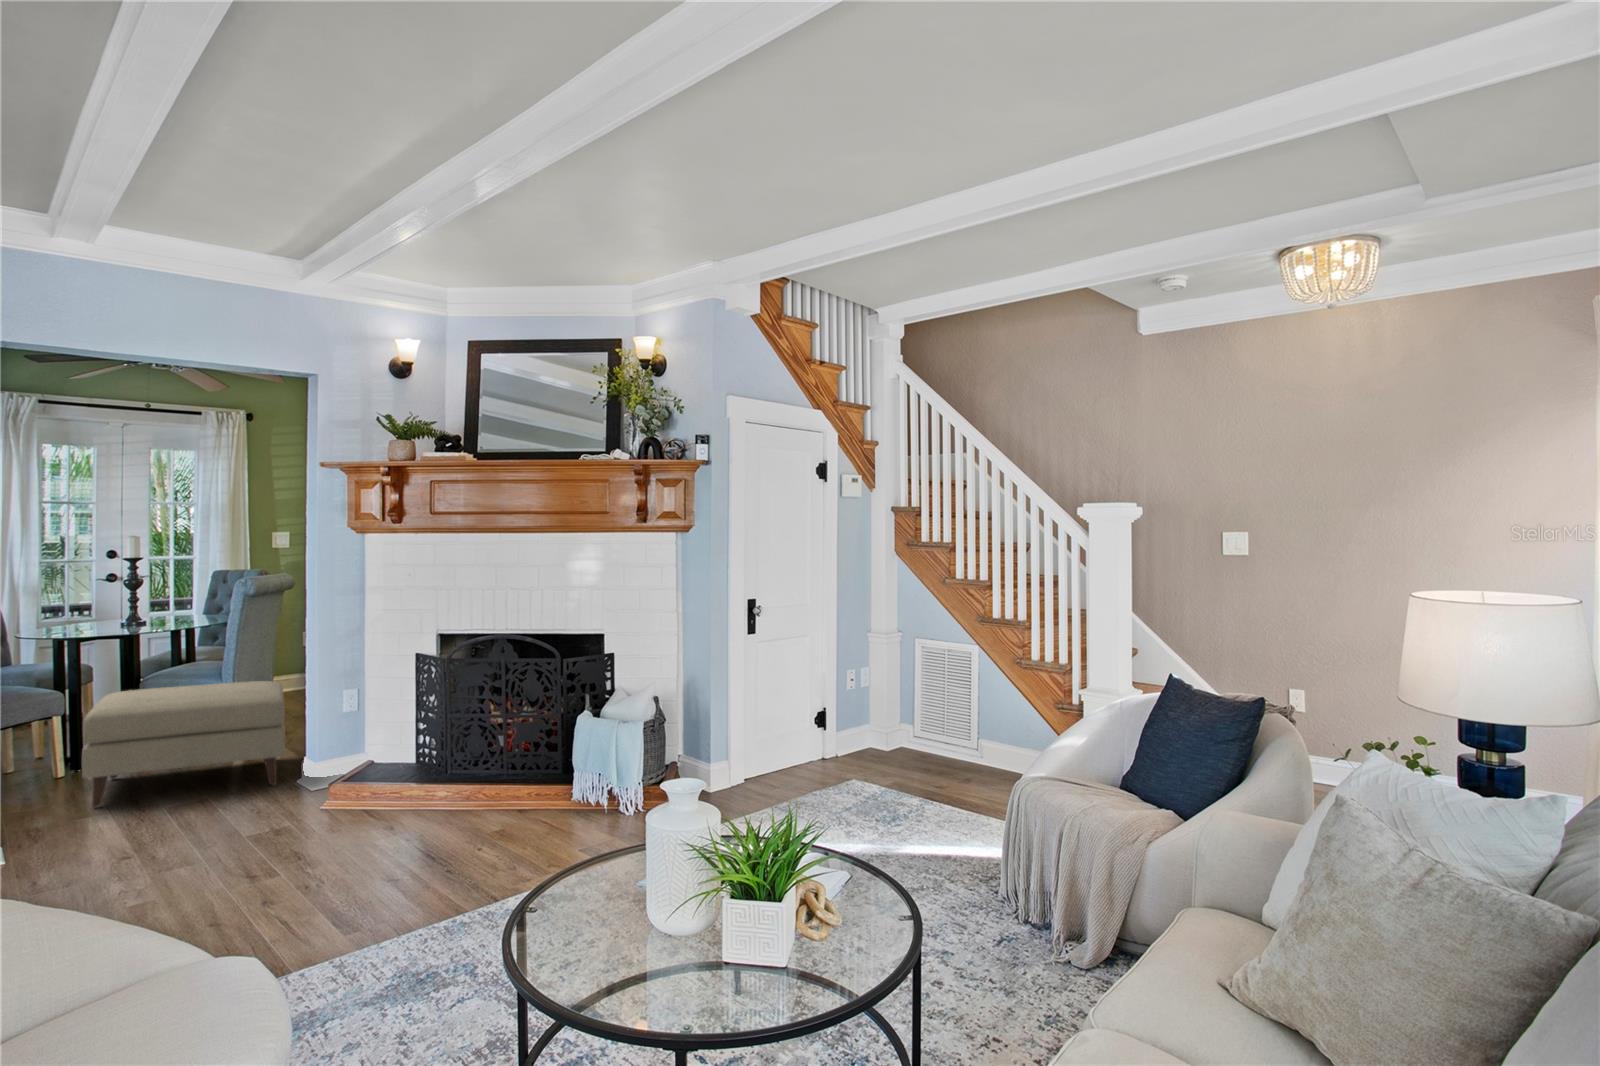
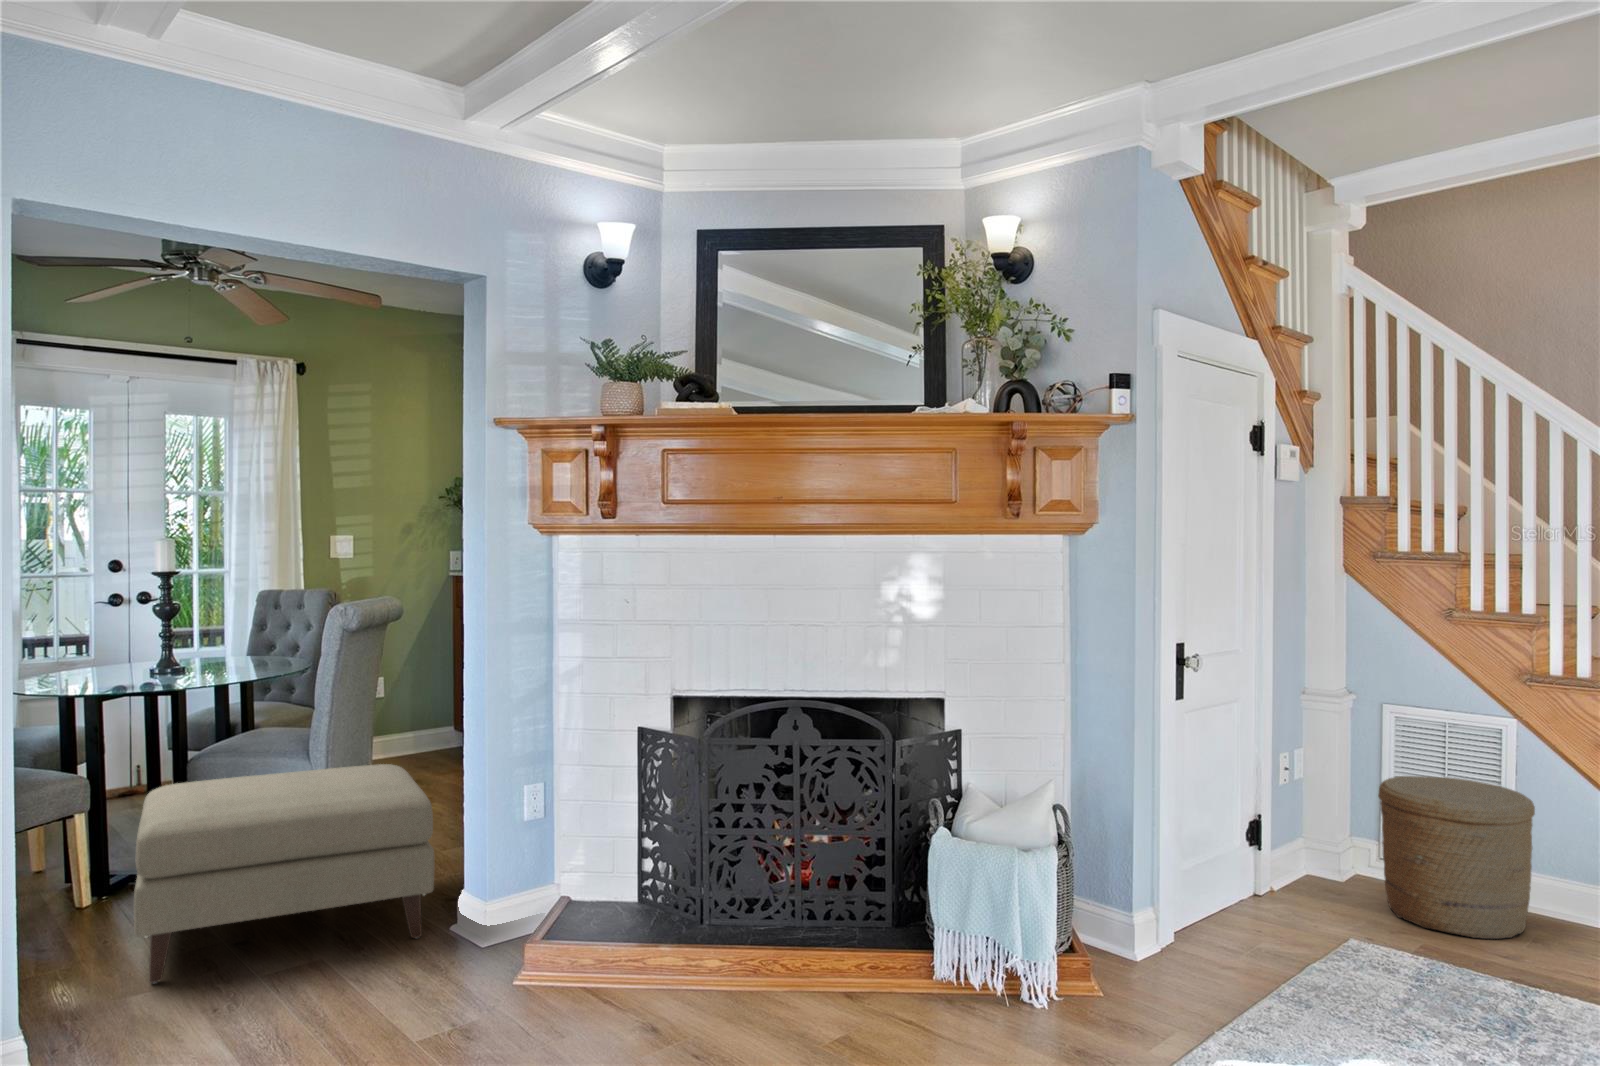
woven basket: none [890,684,973,779] -> present [1378,776,1535,939]

